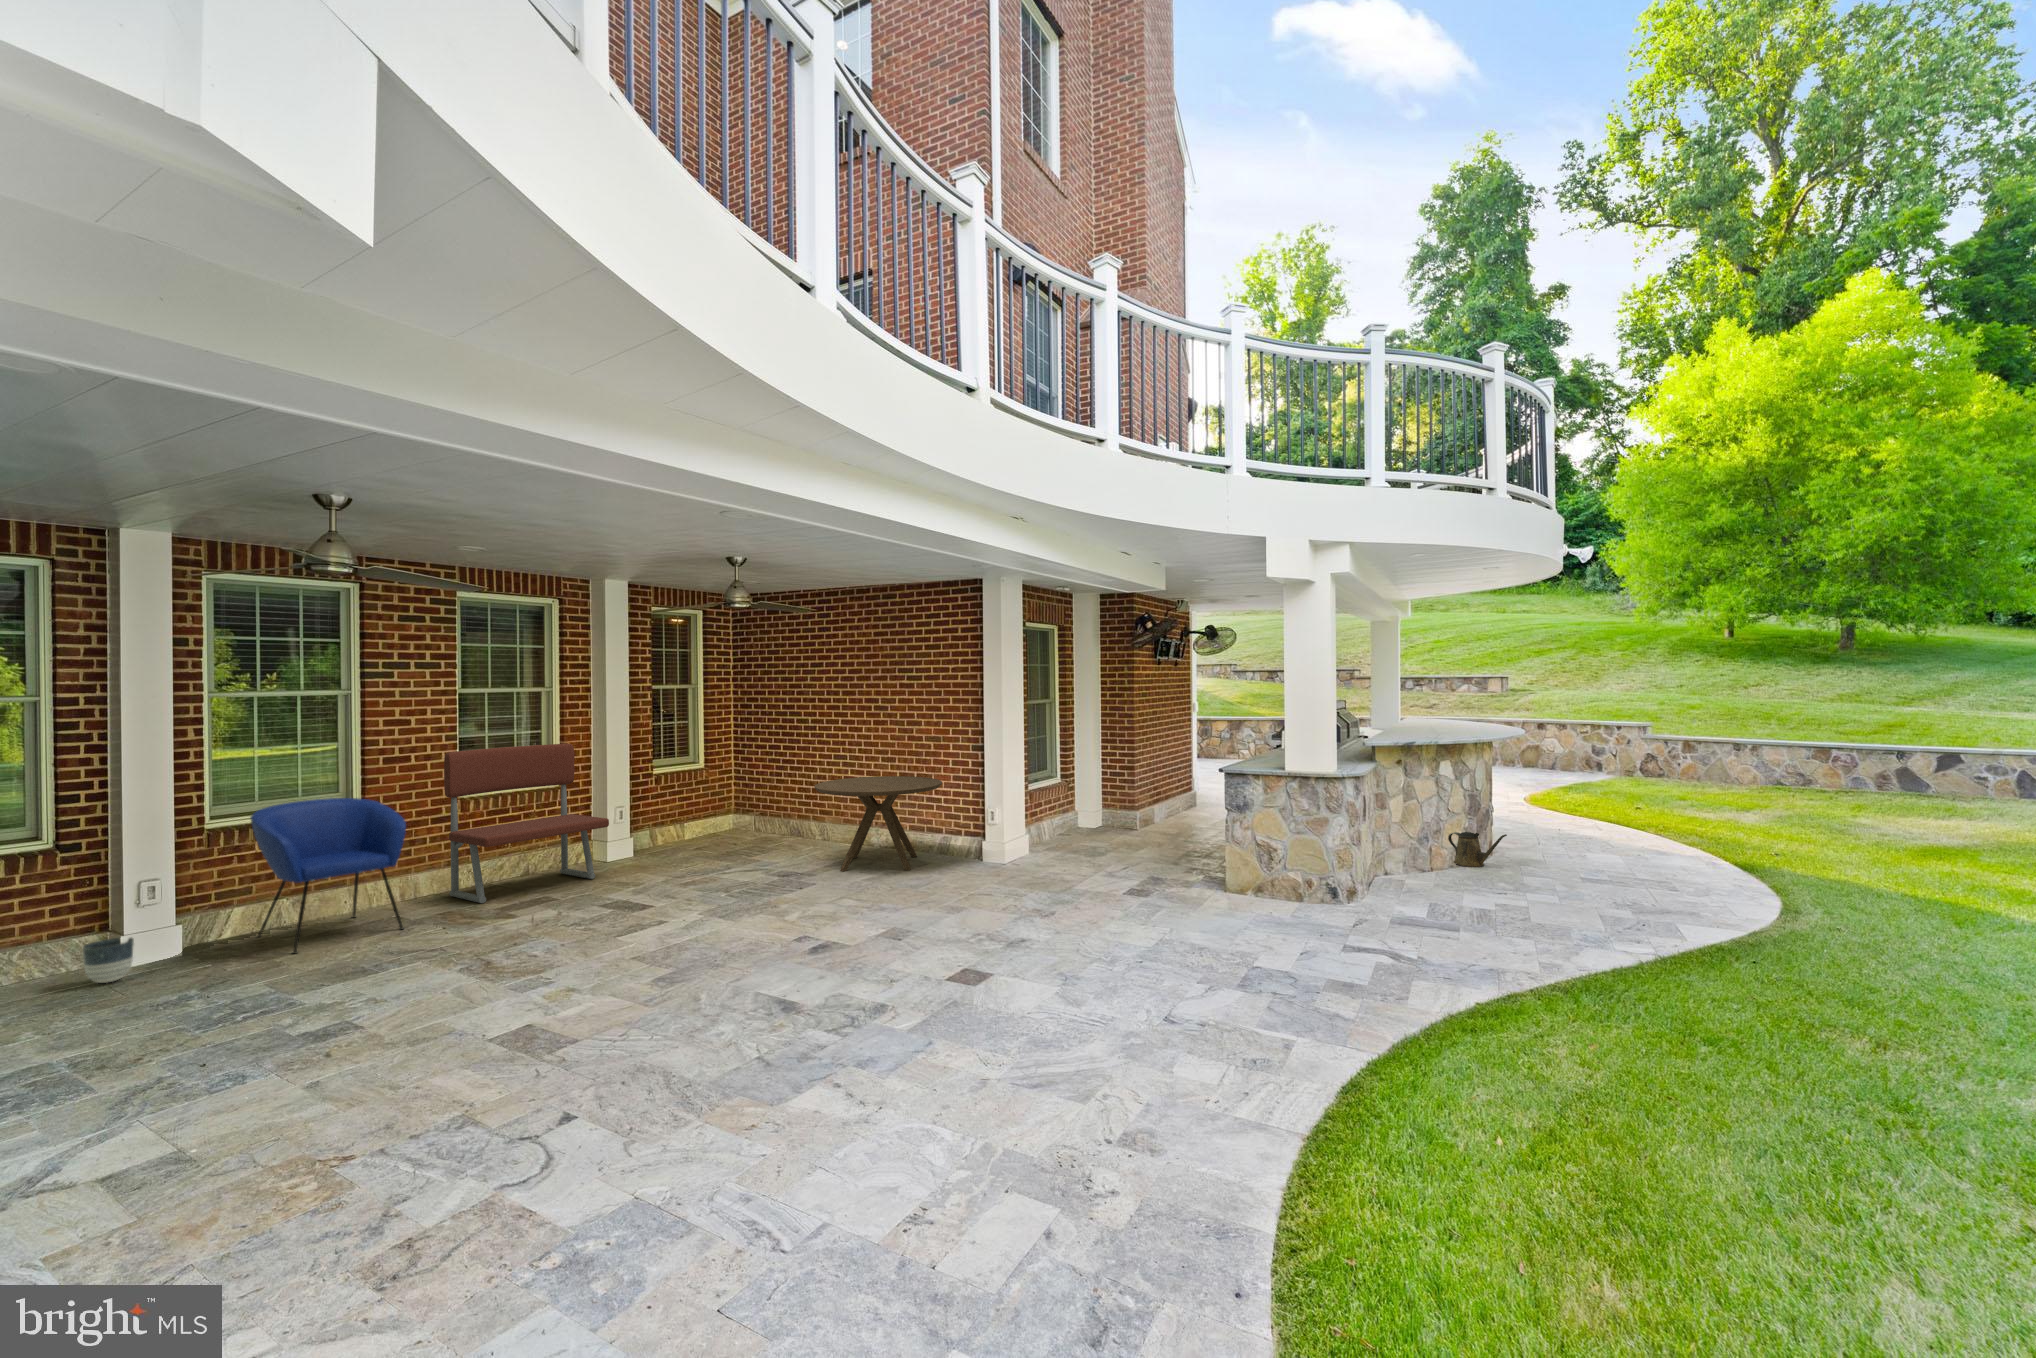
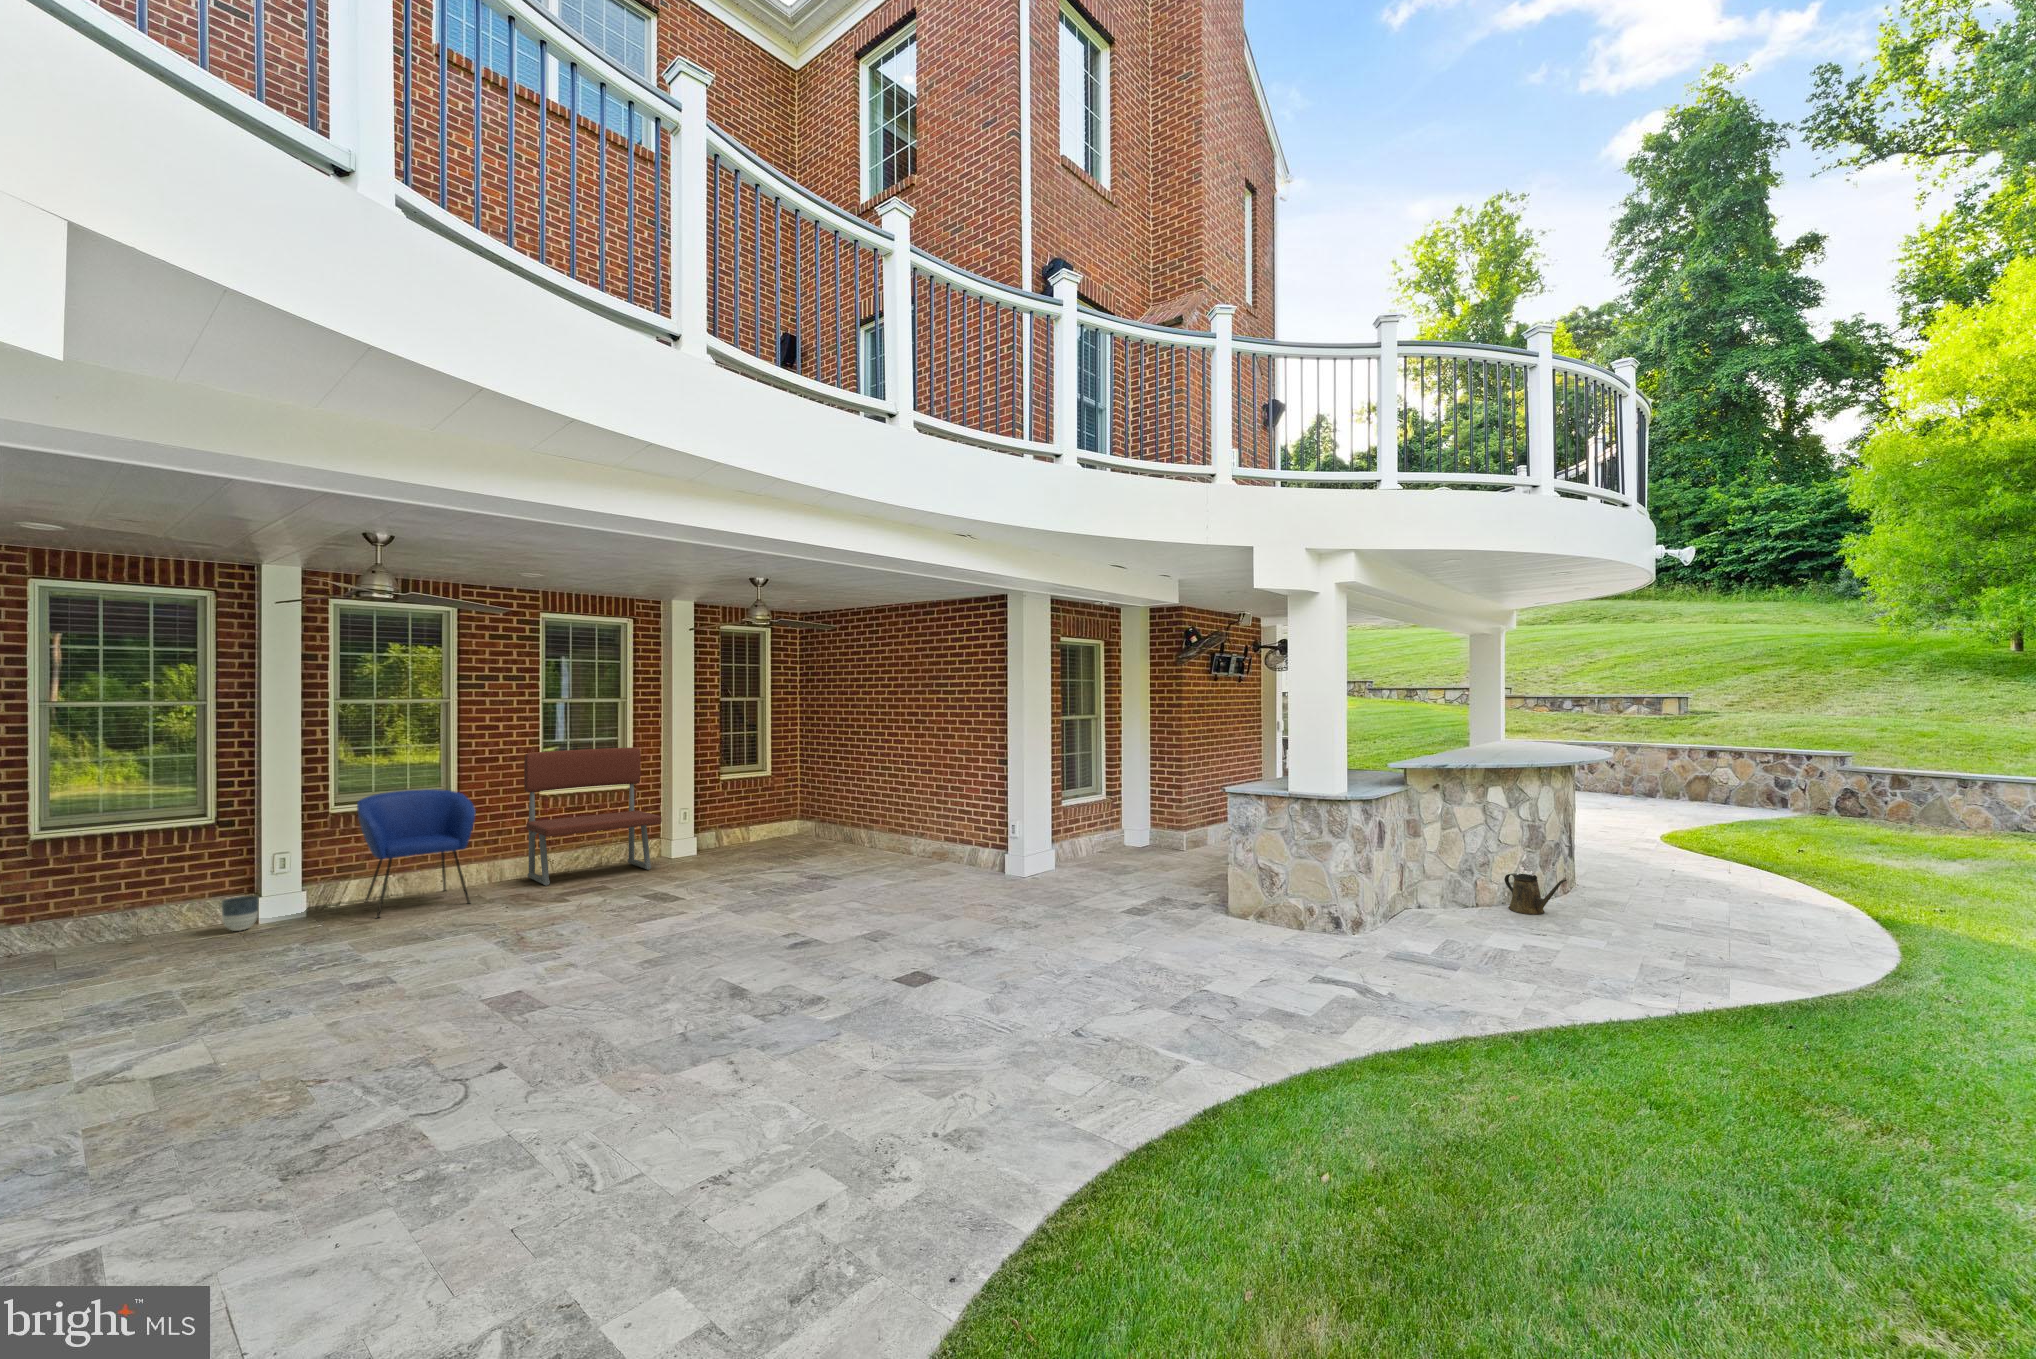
dining table: present [814,776,942,872] -> none [841,787,963,879]

